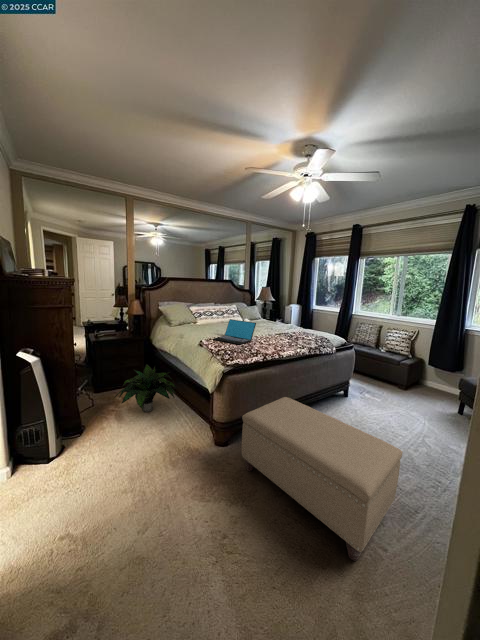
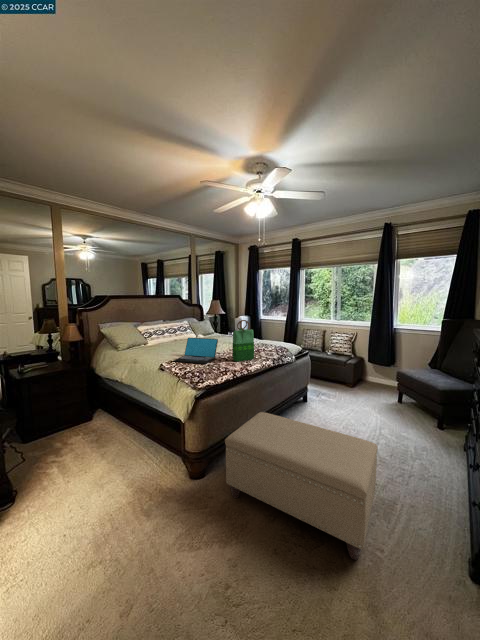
tote bag: none [267,306,290,346] -> present [232,320,254,362]
potted plant: present [115,364,177,412] -> none [55,398,138,456]

